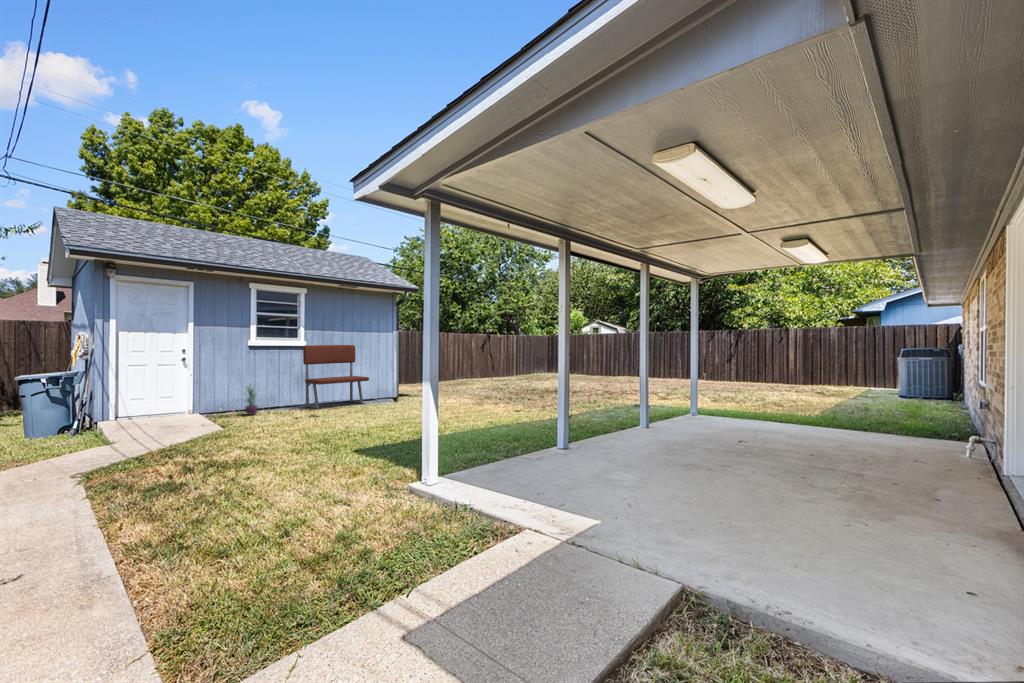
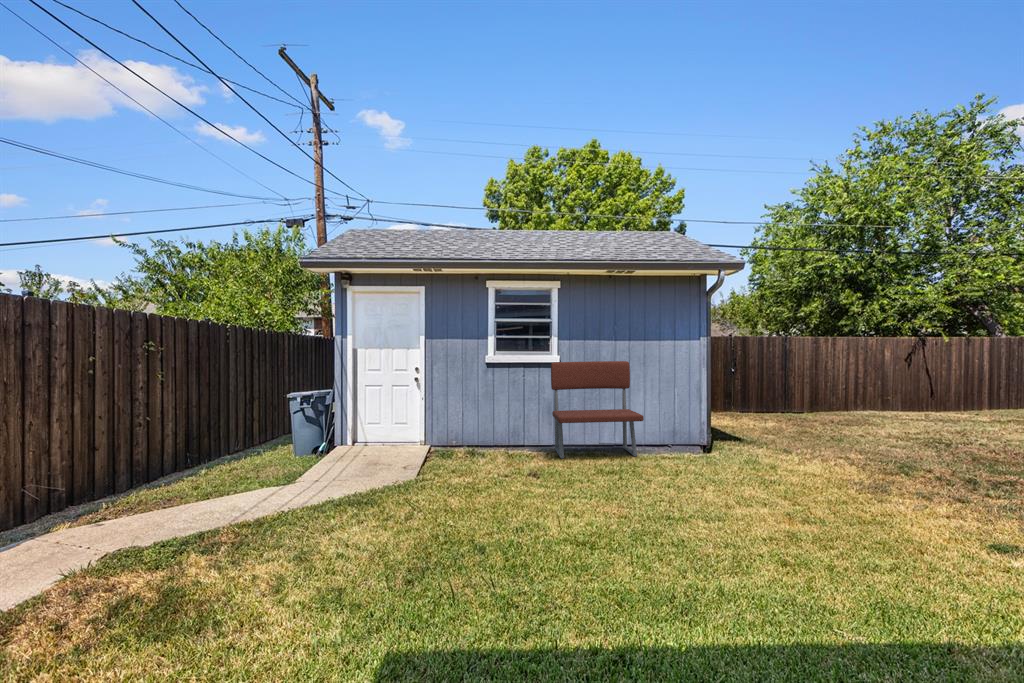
decorative plant: present [245,384,258,415] -> none [453,413,500,457]

